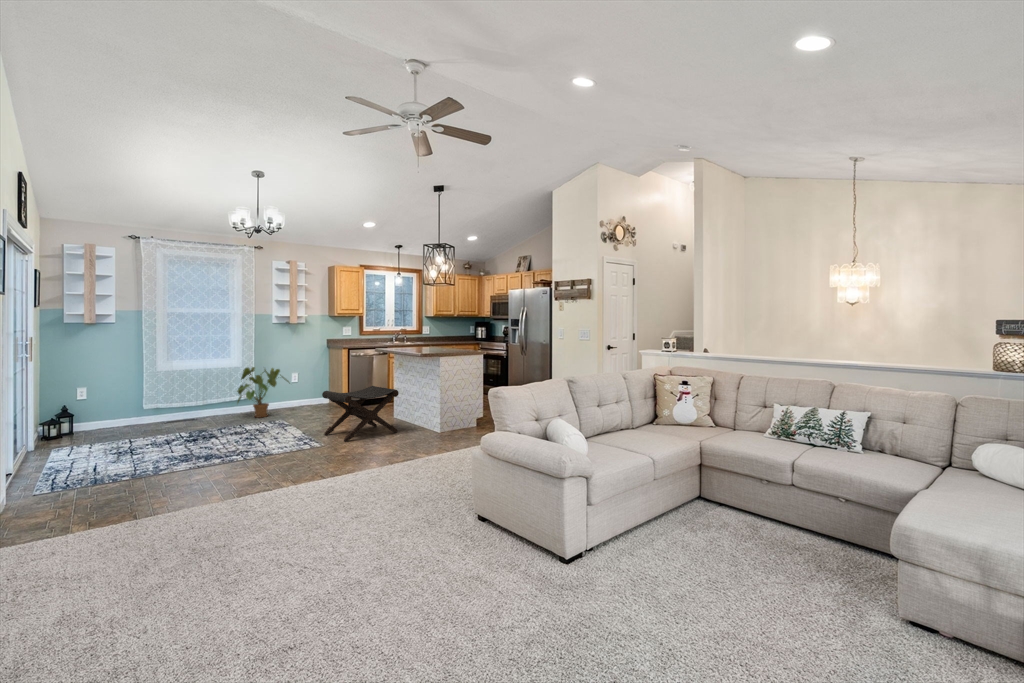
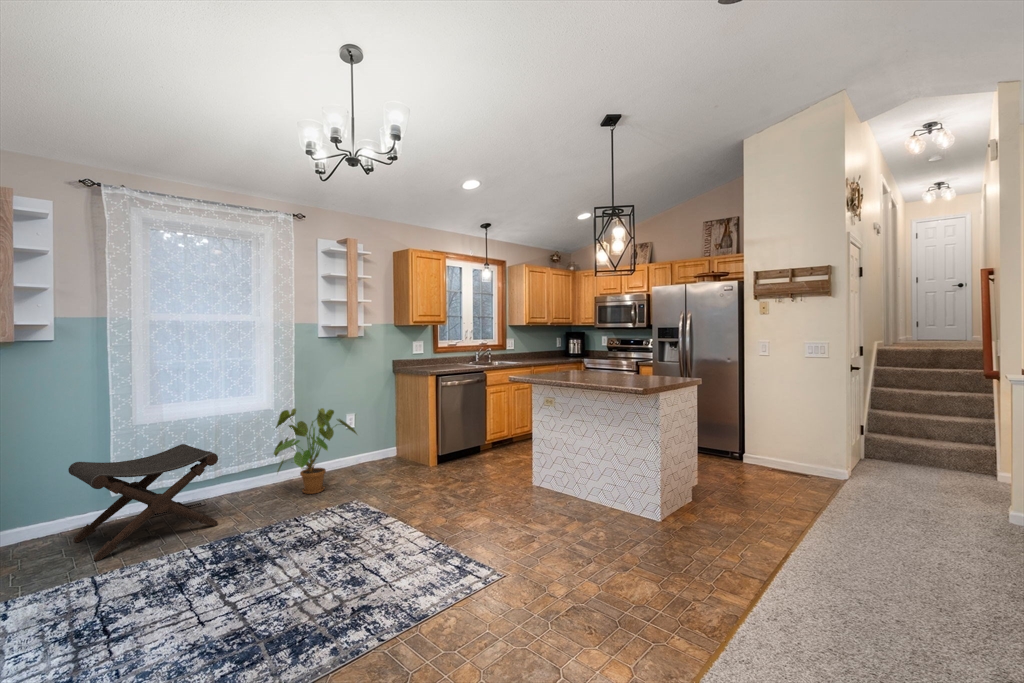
footstool: present [322,386,399,442] -> present [68,444,218,561]

